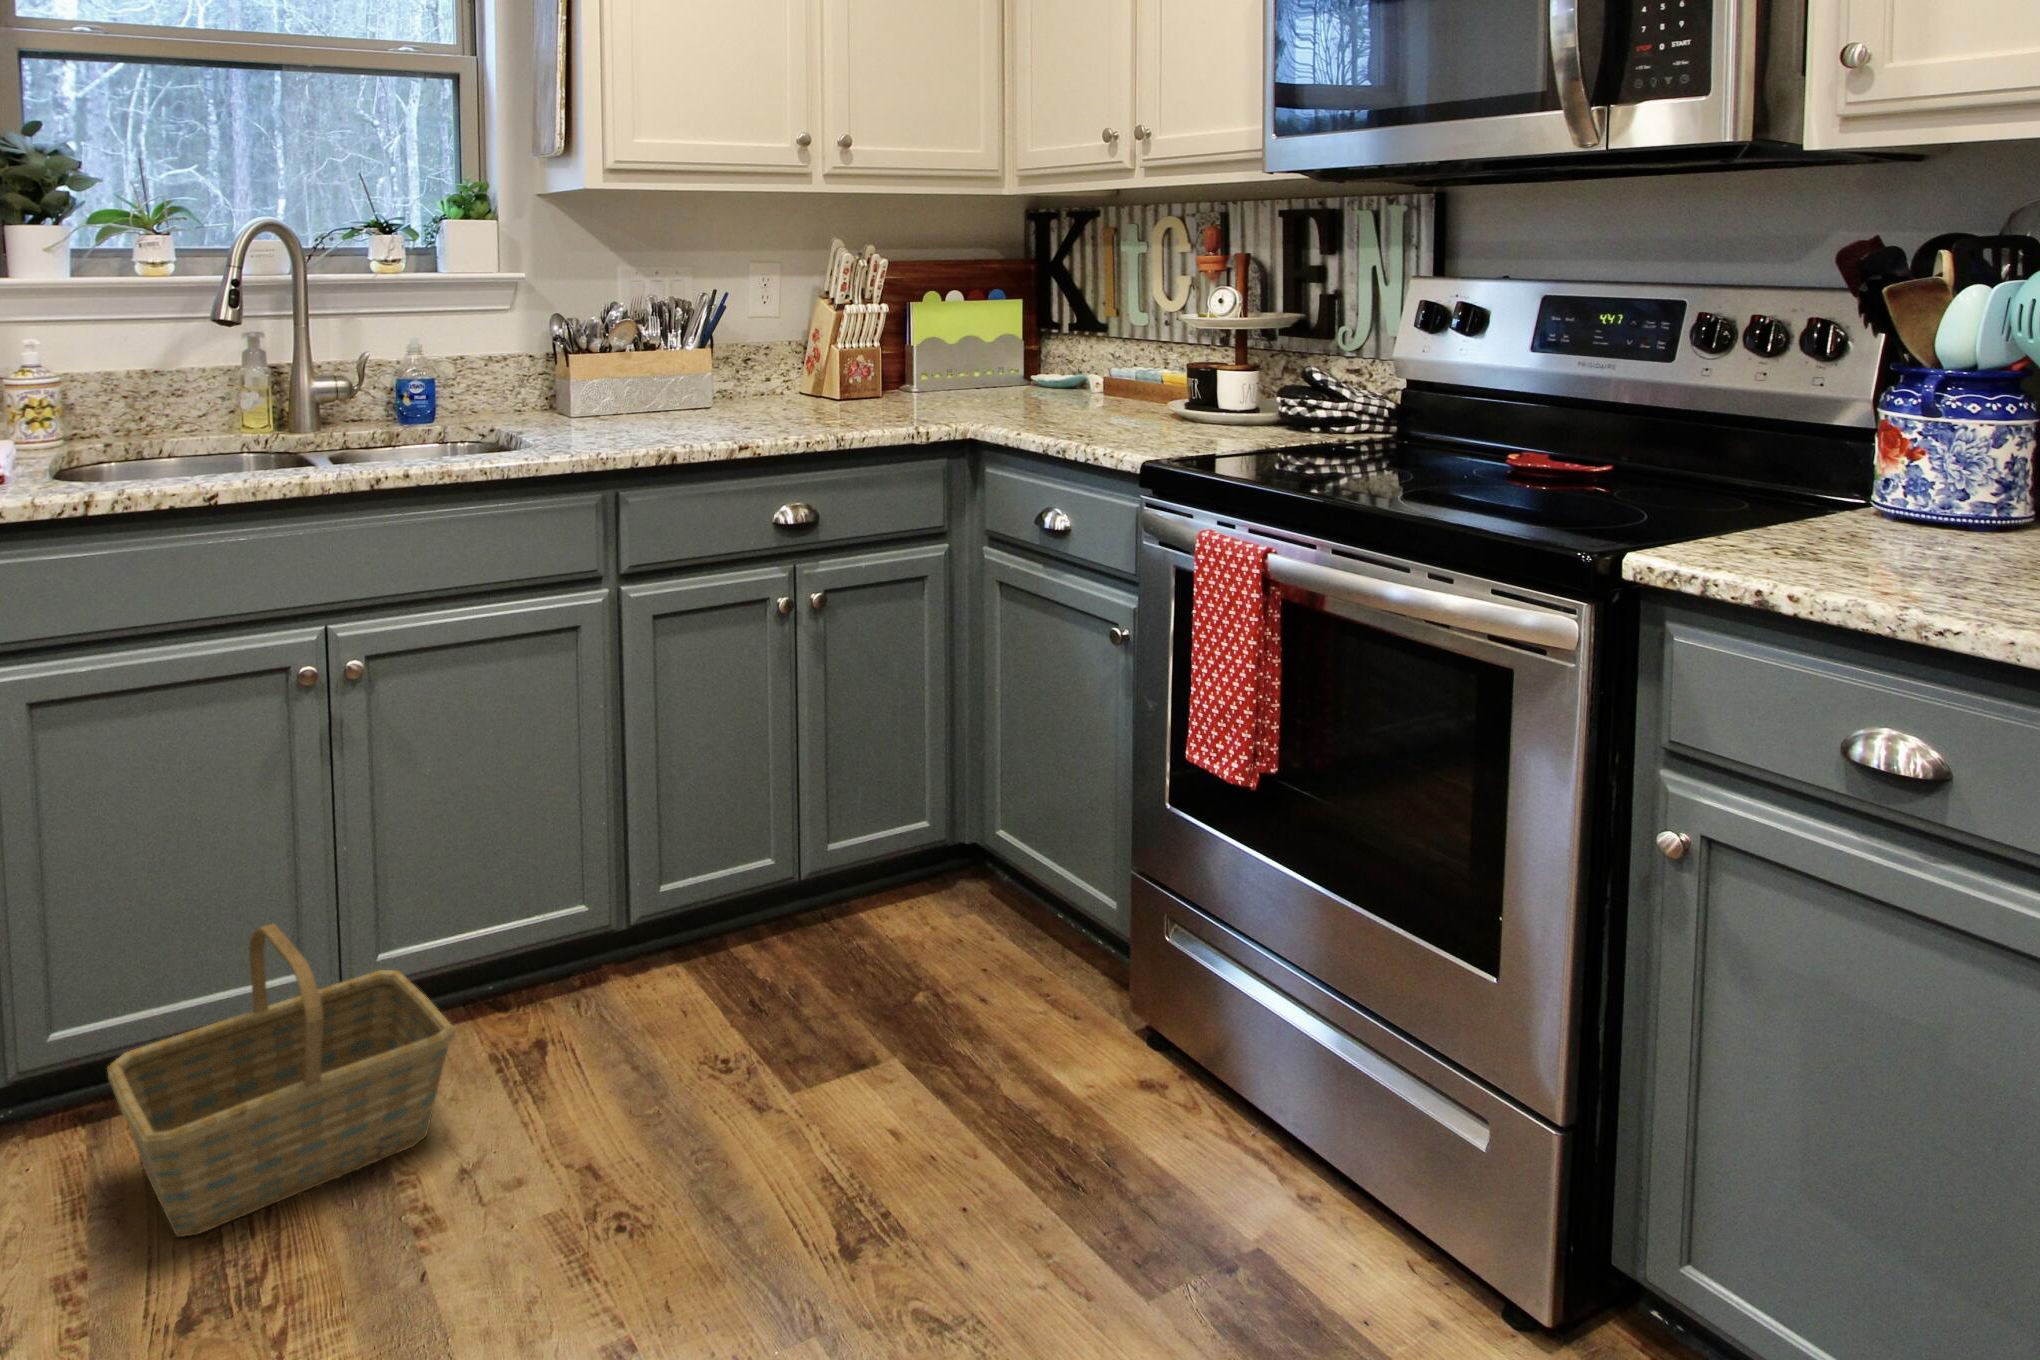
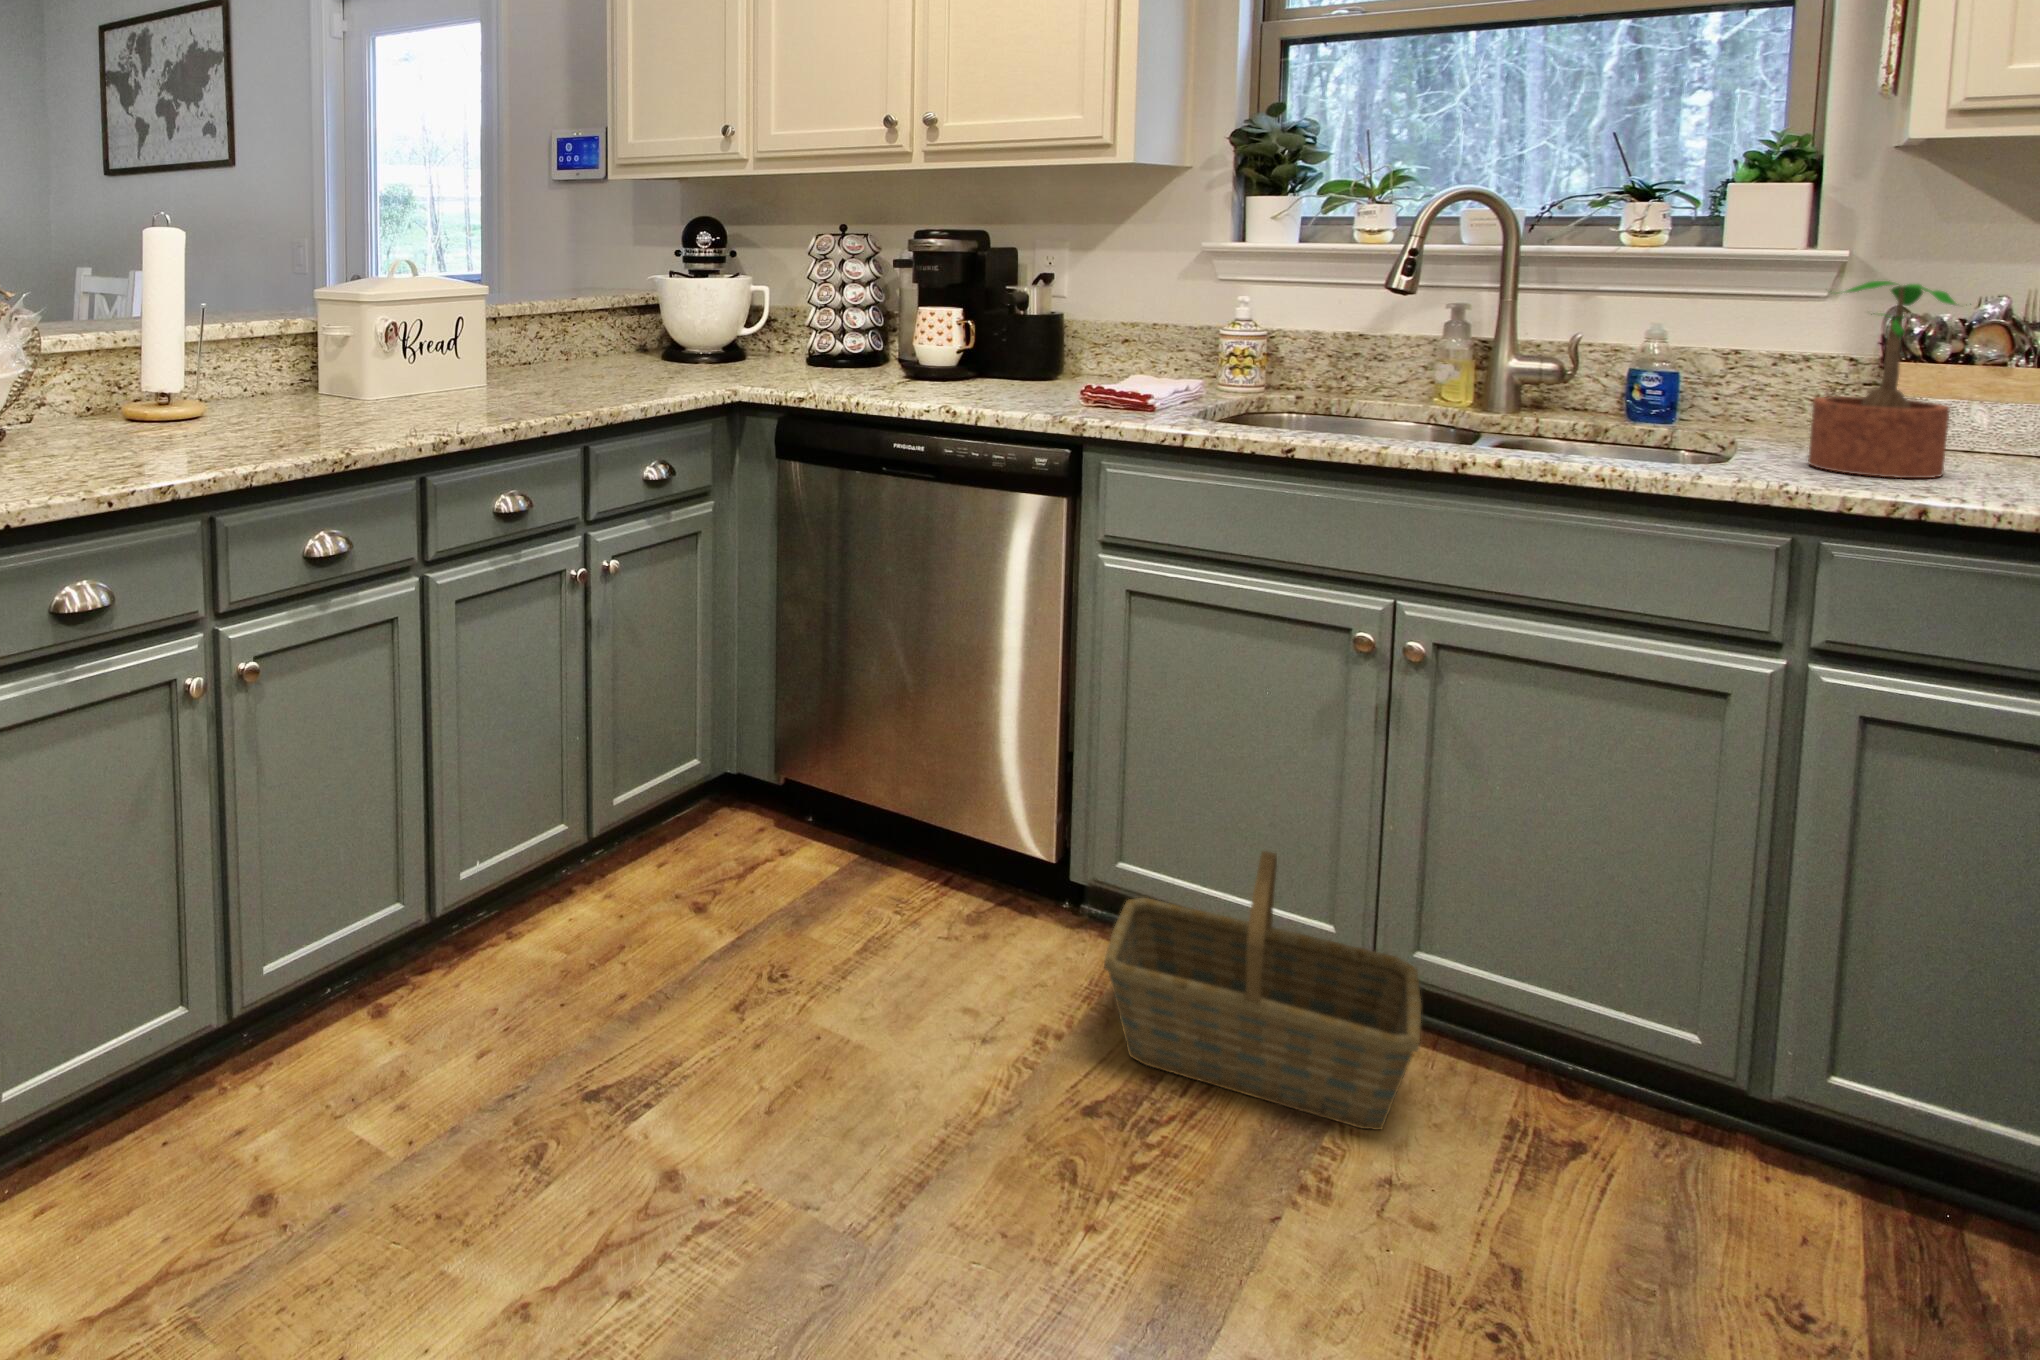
potted plant: none [572,293,655,439] -> present [1808,281,1971,478]

